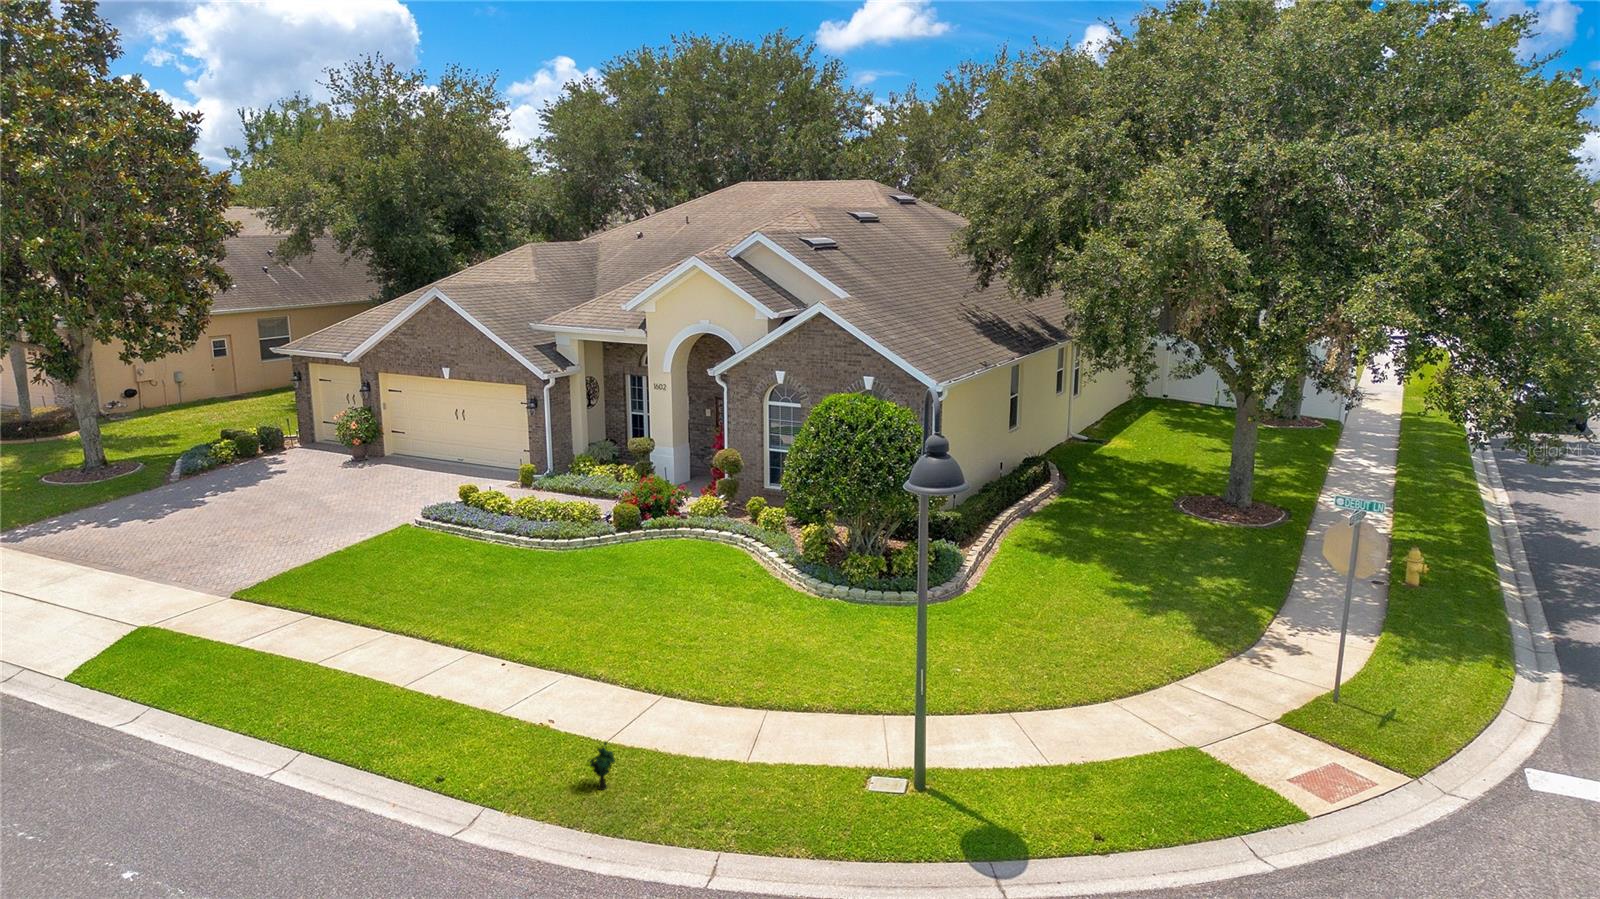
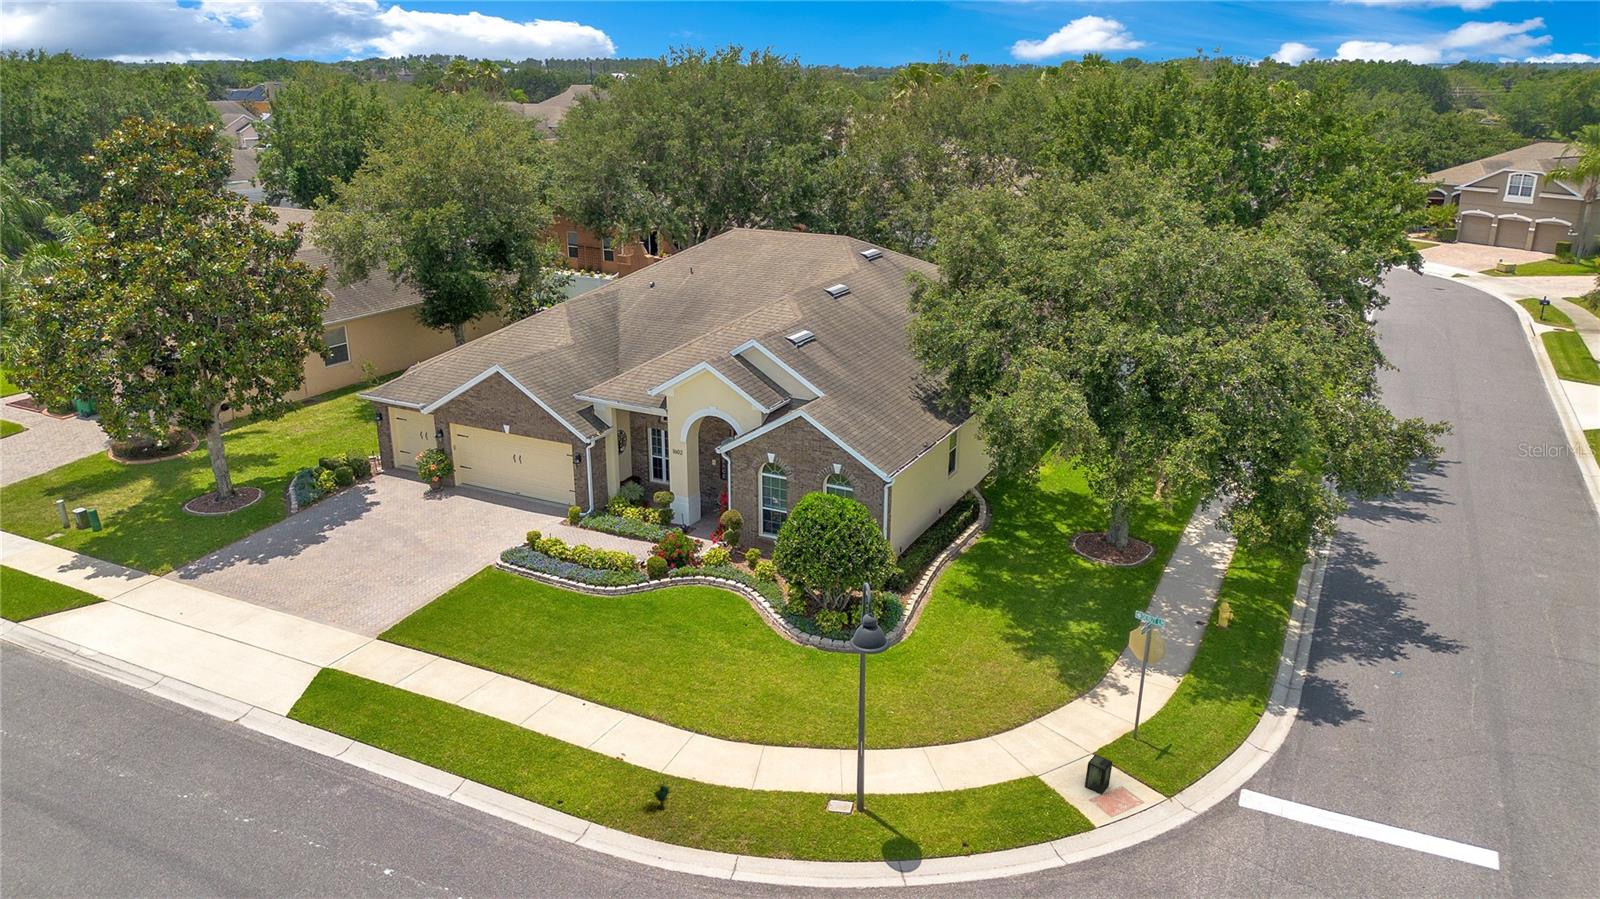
storage box: none [1272,710,1316,772] -> present [1085,754,1112,795]

